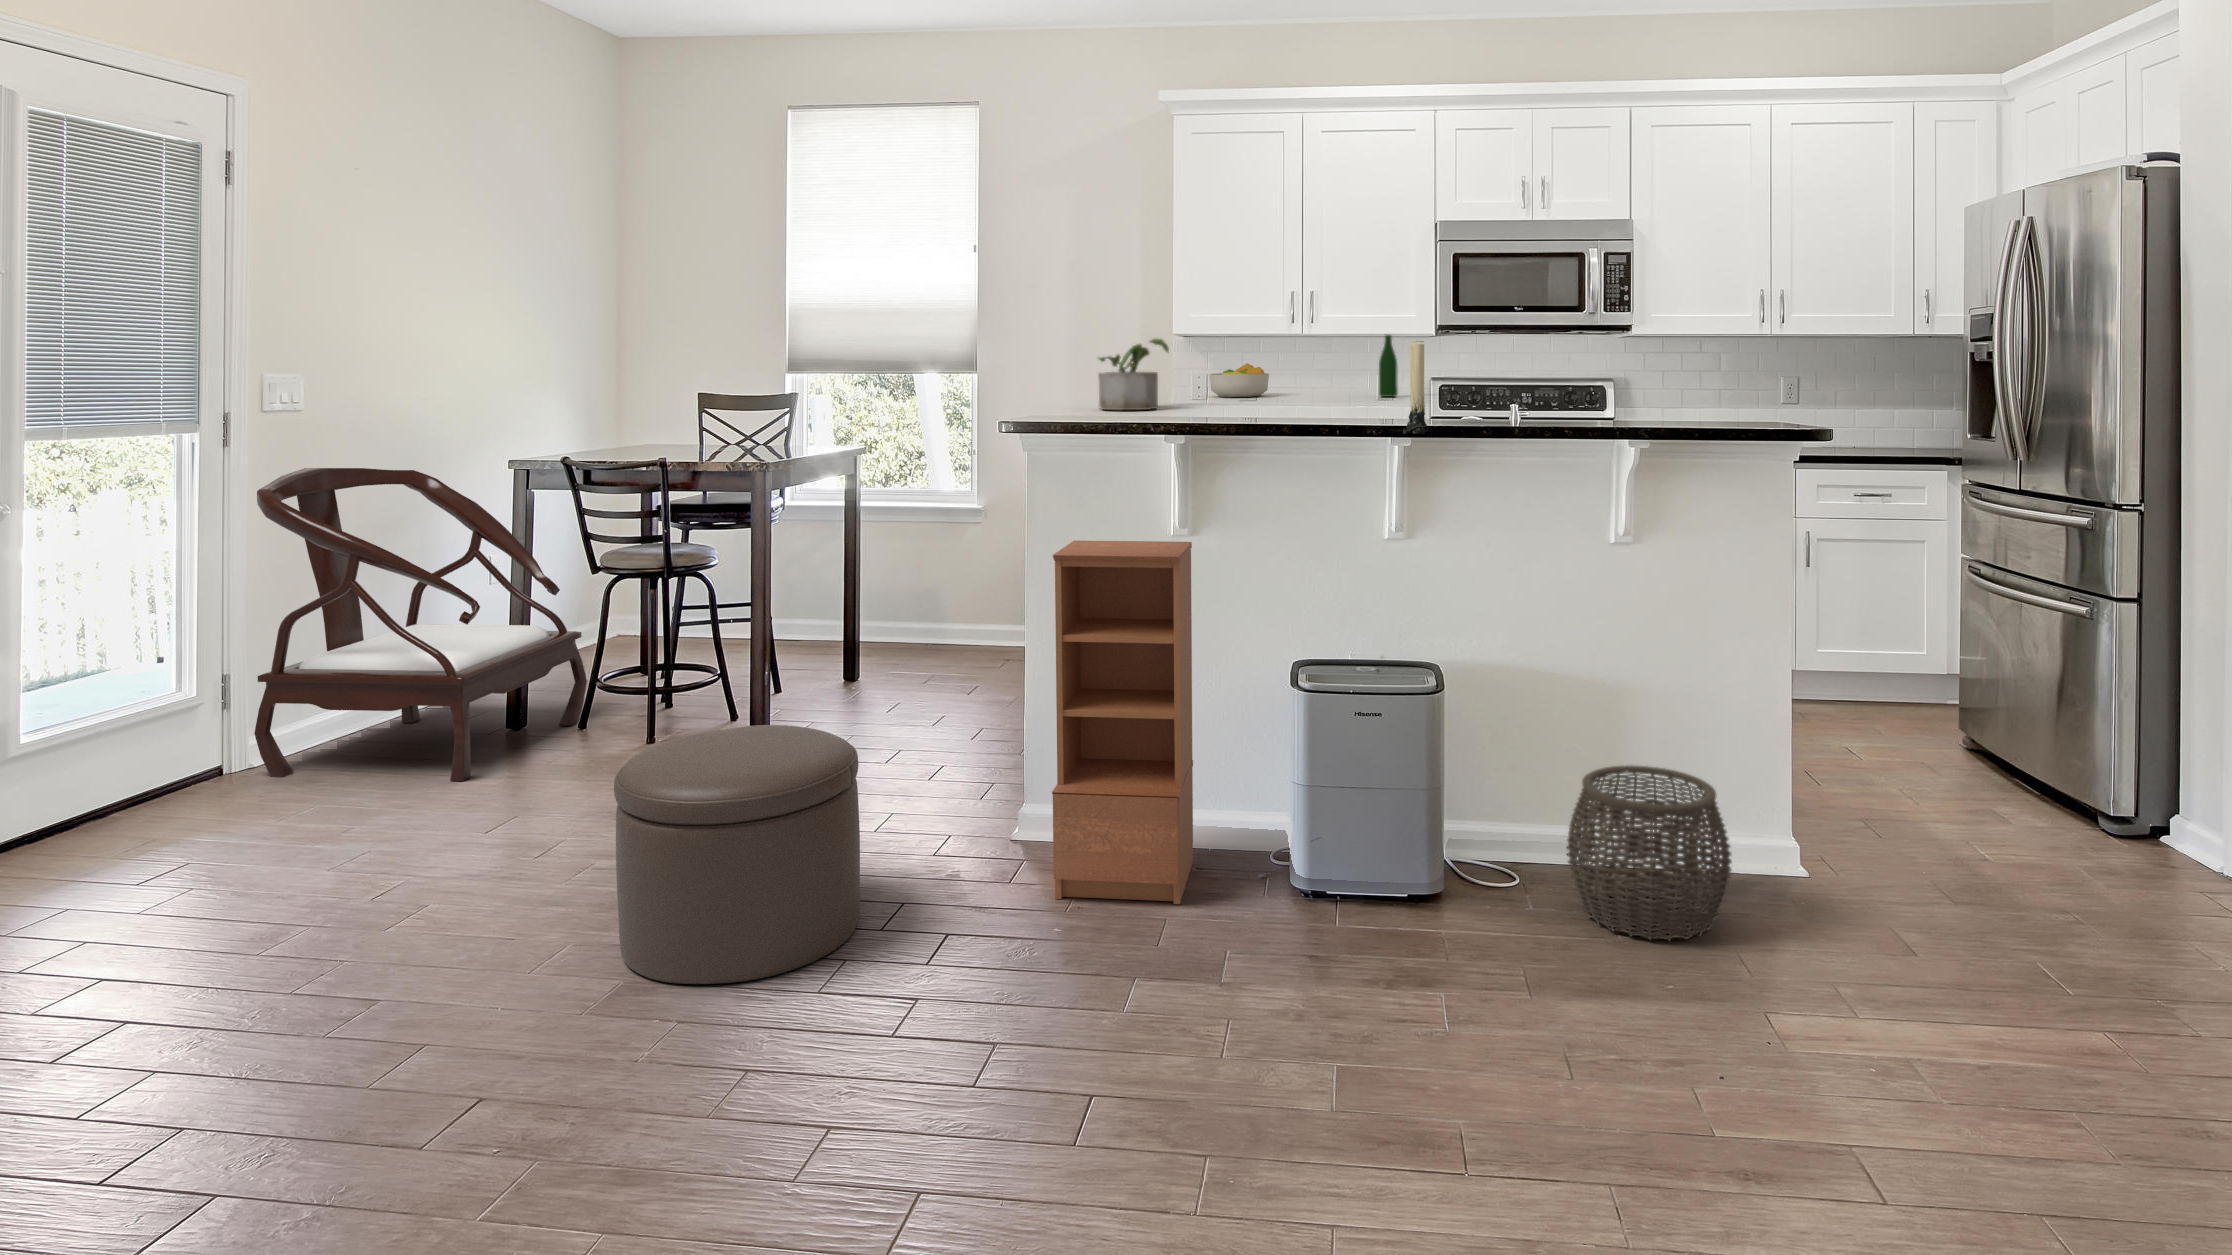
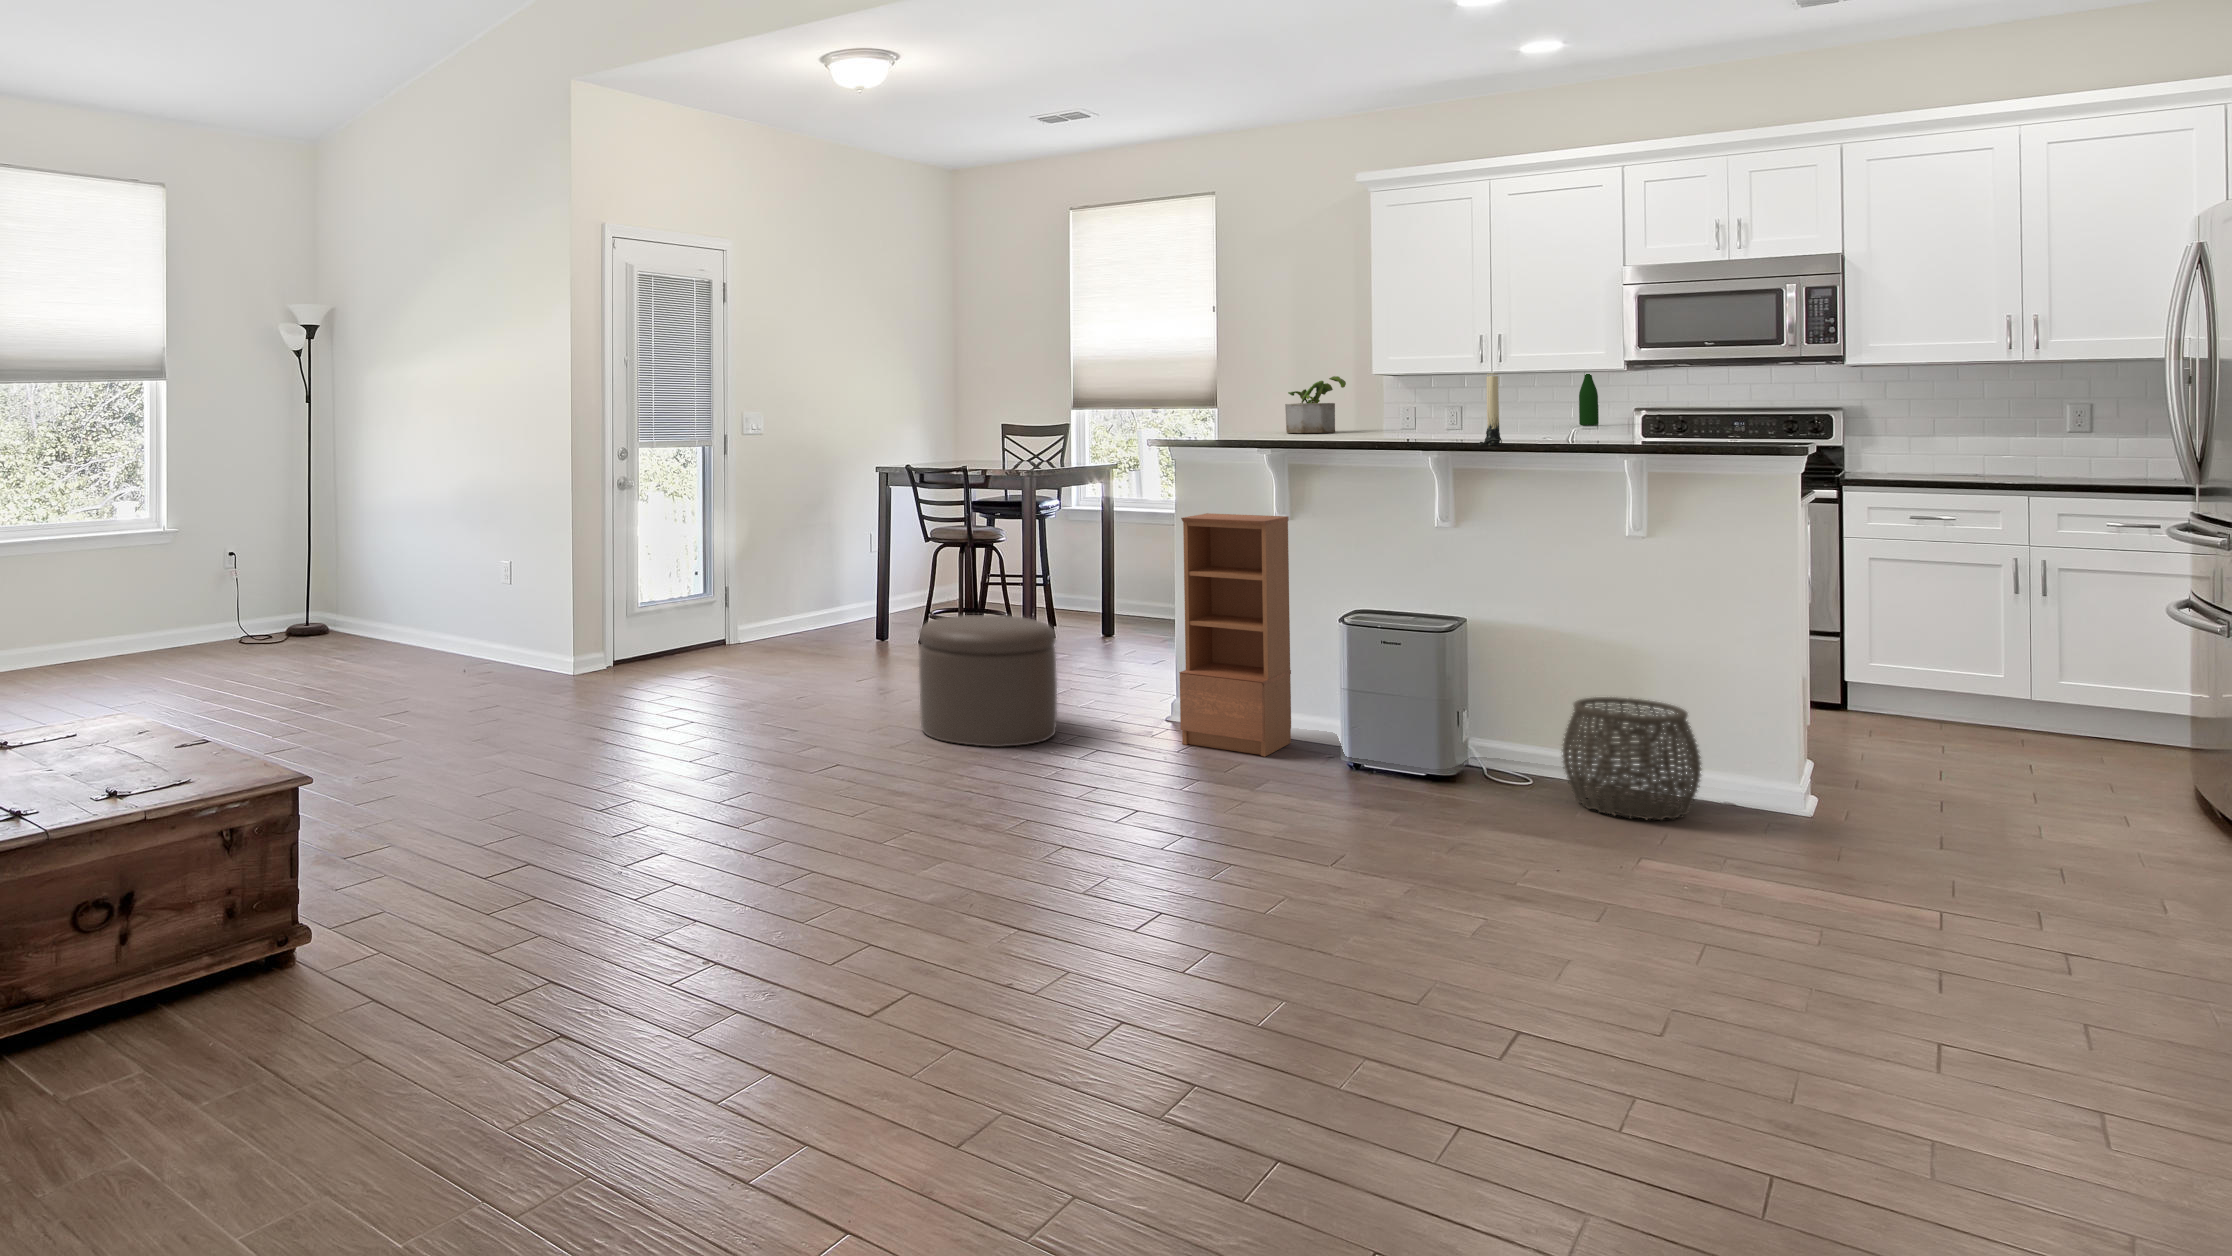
fruit bowl: present [1209,363,1269,397] -> none [1411,397,1473,426]
armchair: present [254,468,587,781] -> none [740,466,920,659]

